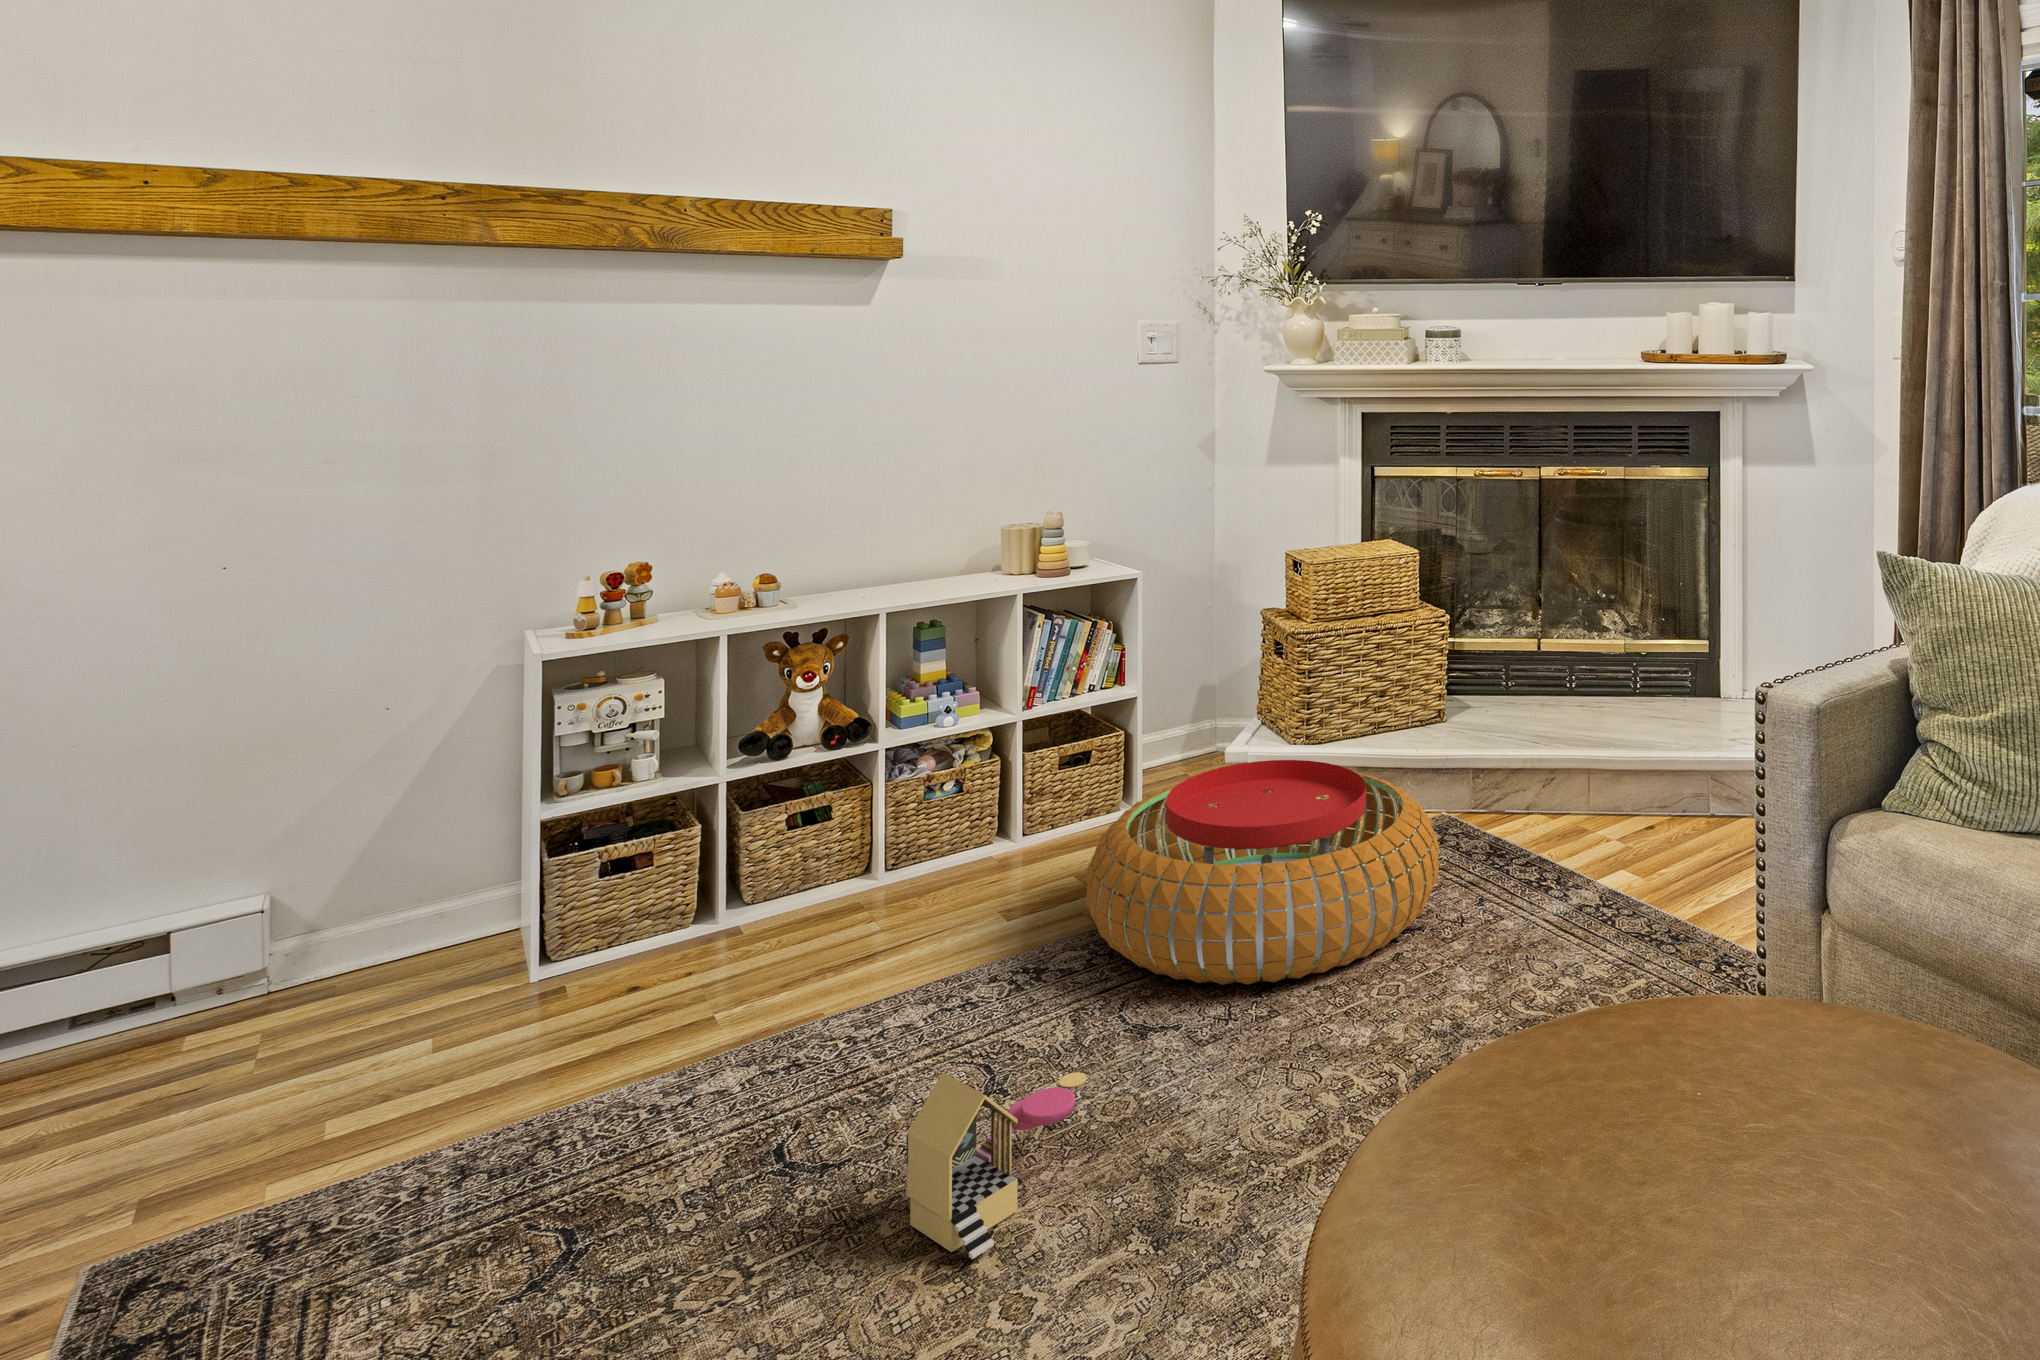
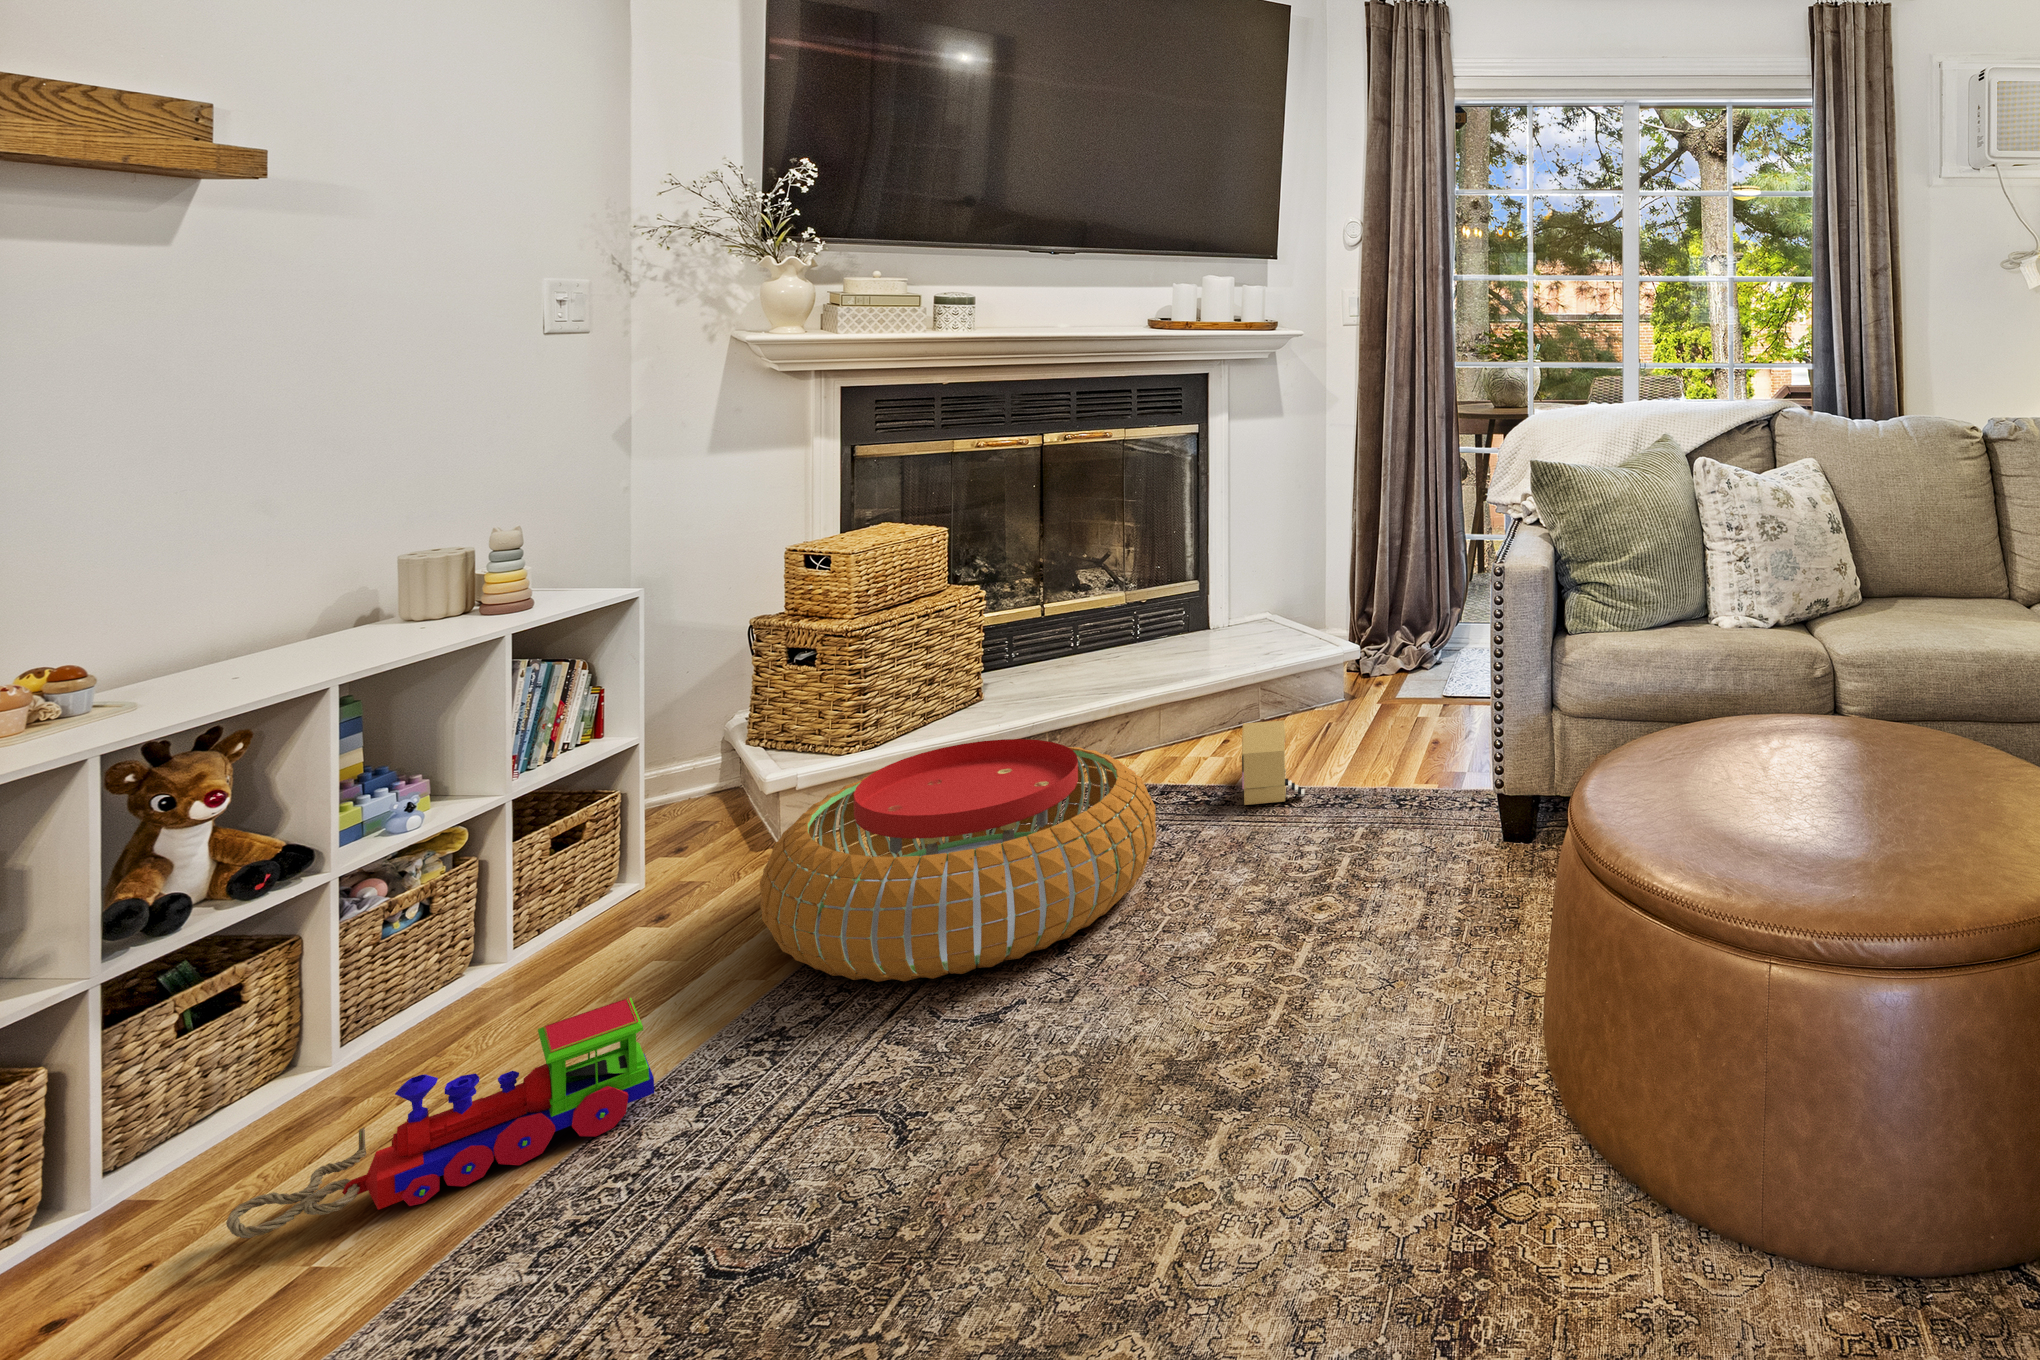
toy train: none [704,899,944,1001] -> present [226,998,654,1238]
toy house: present [906,1072,1086,1259] -> present [1242,720,1304,805]

